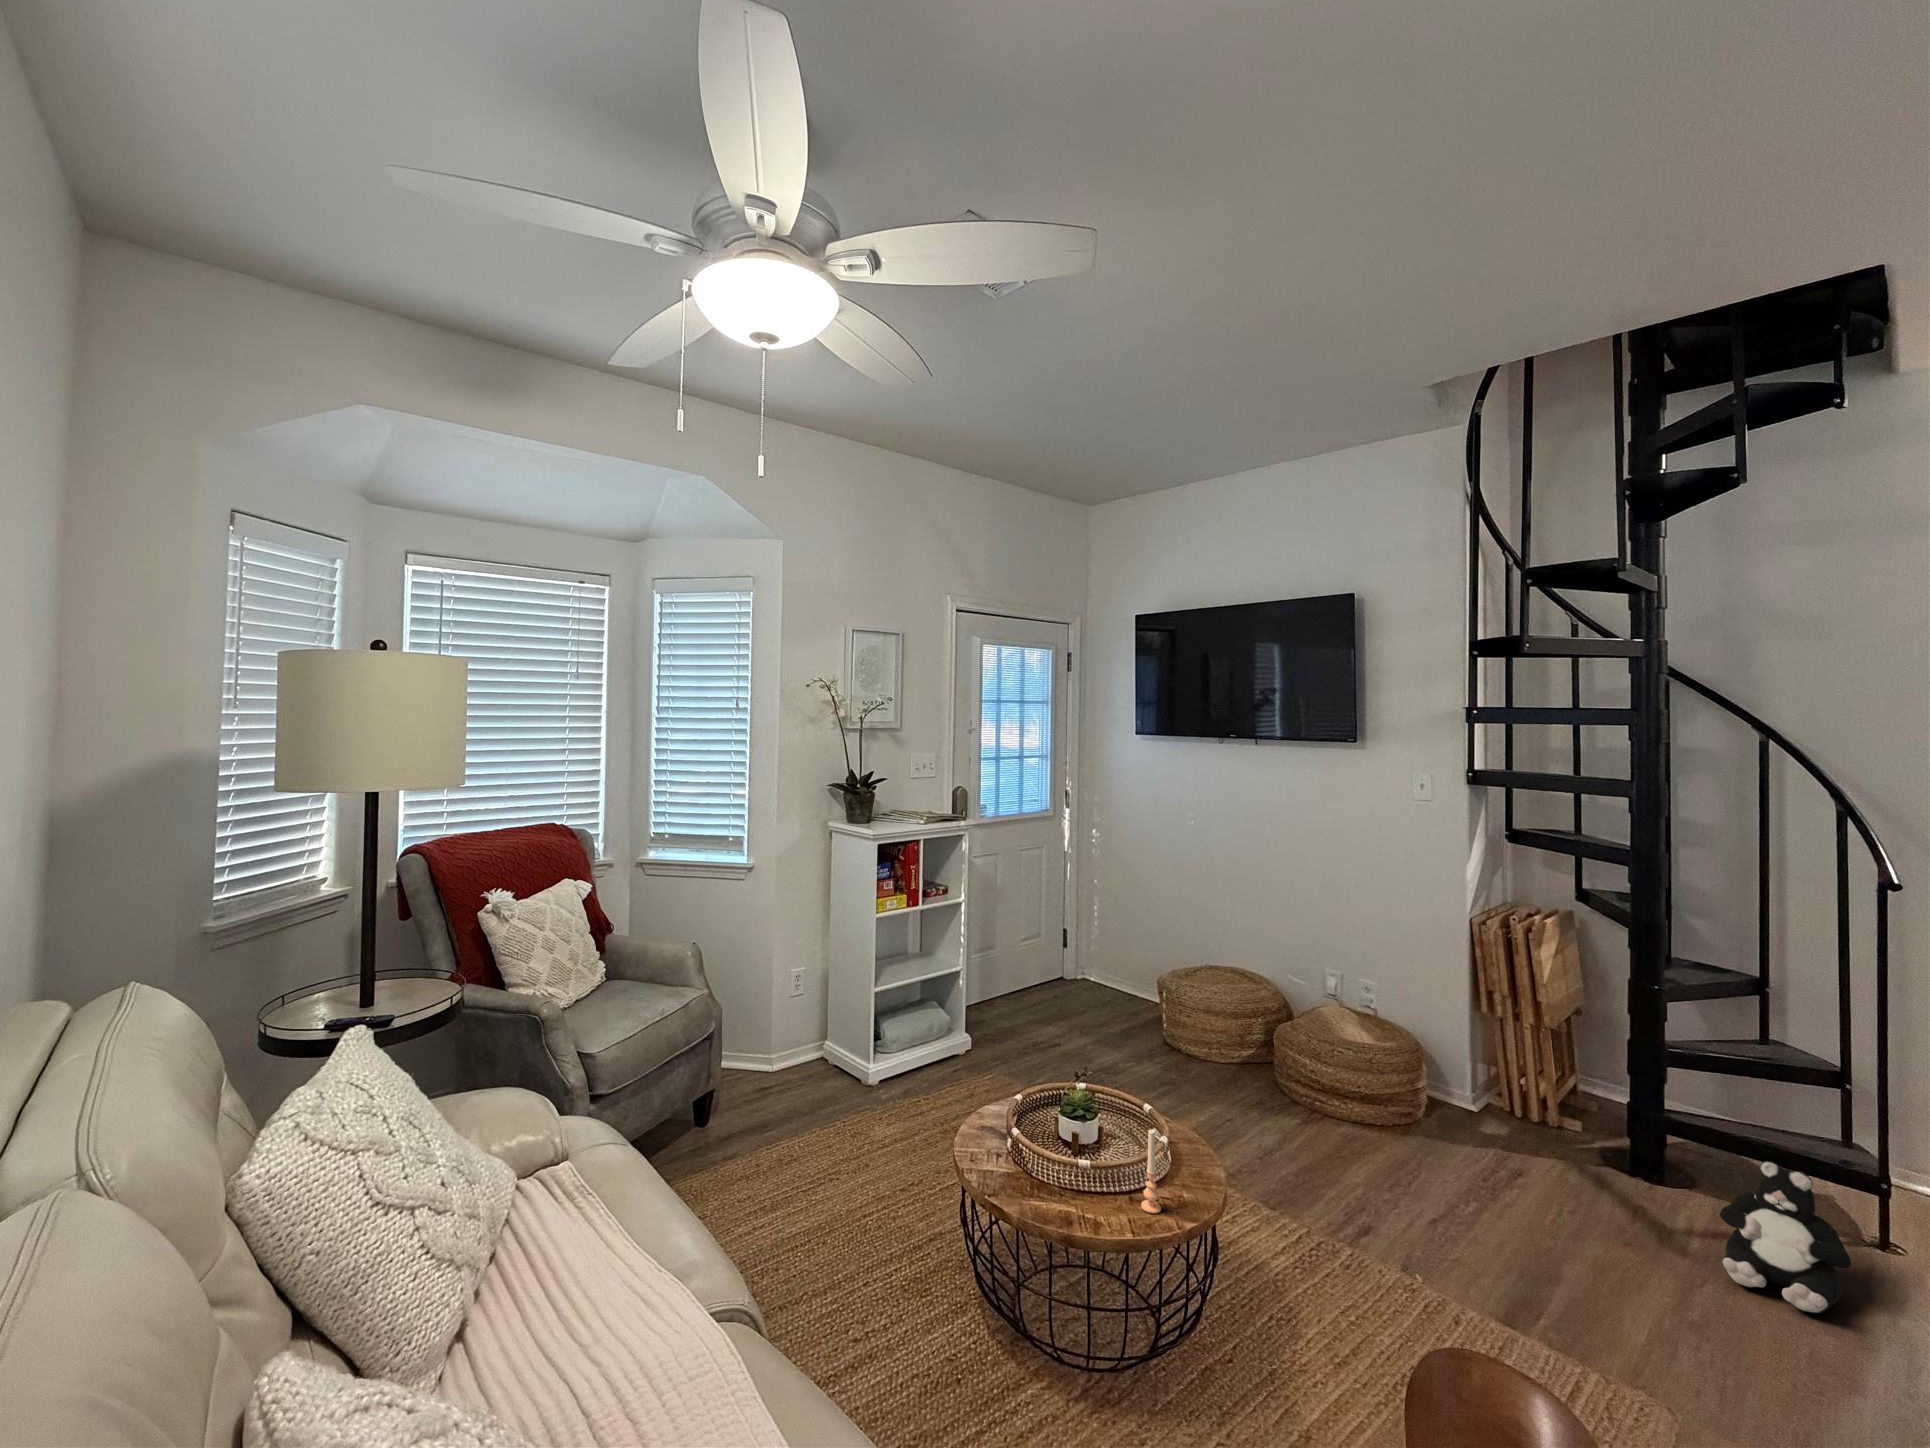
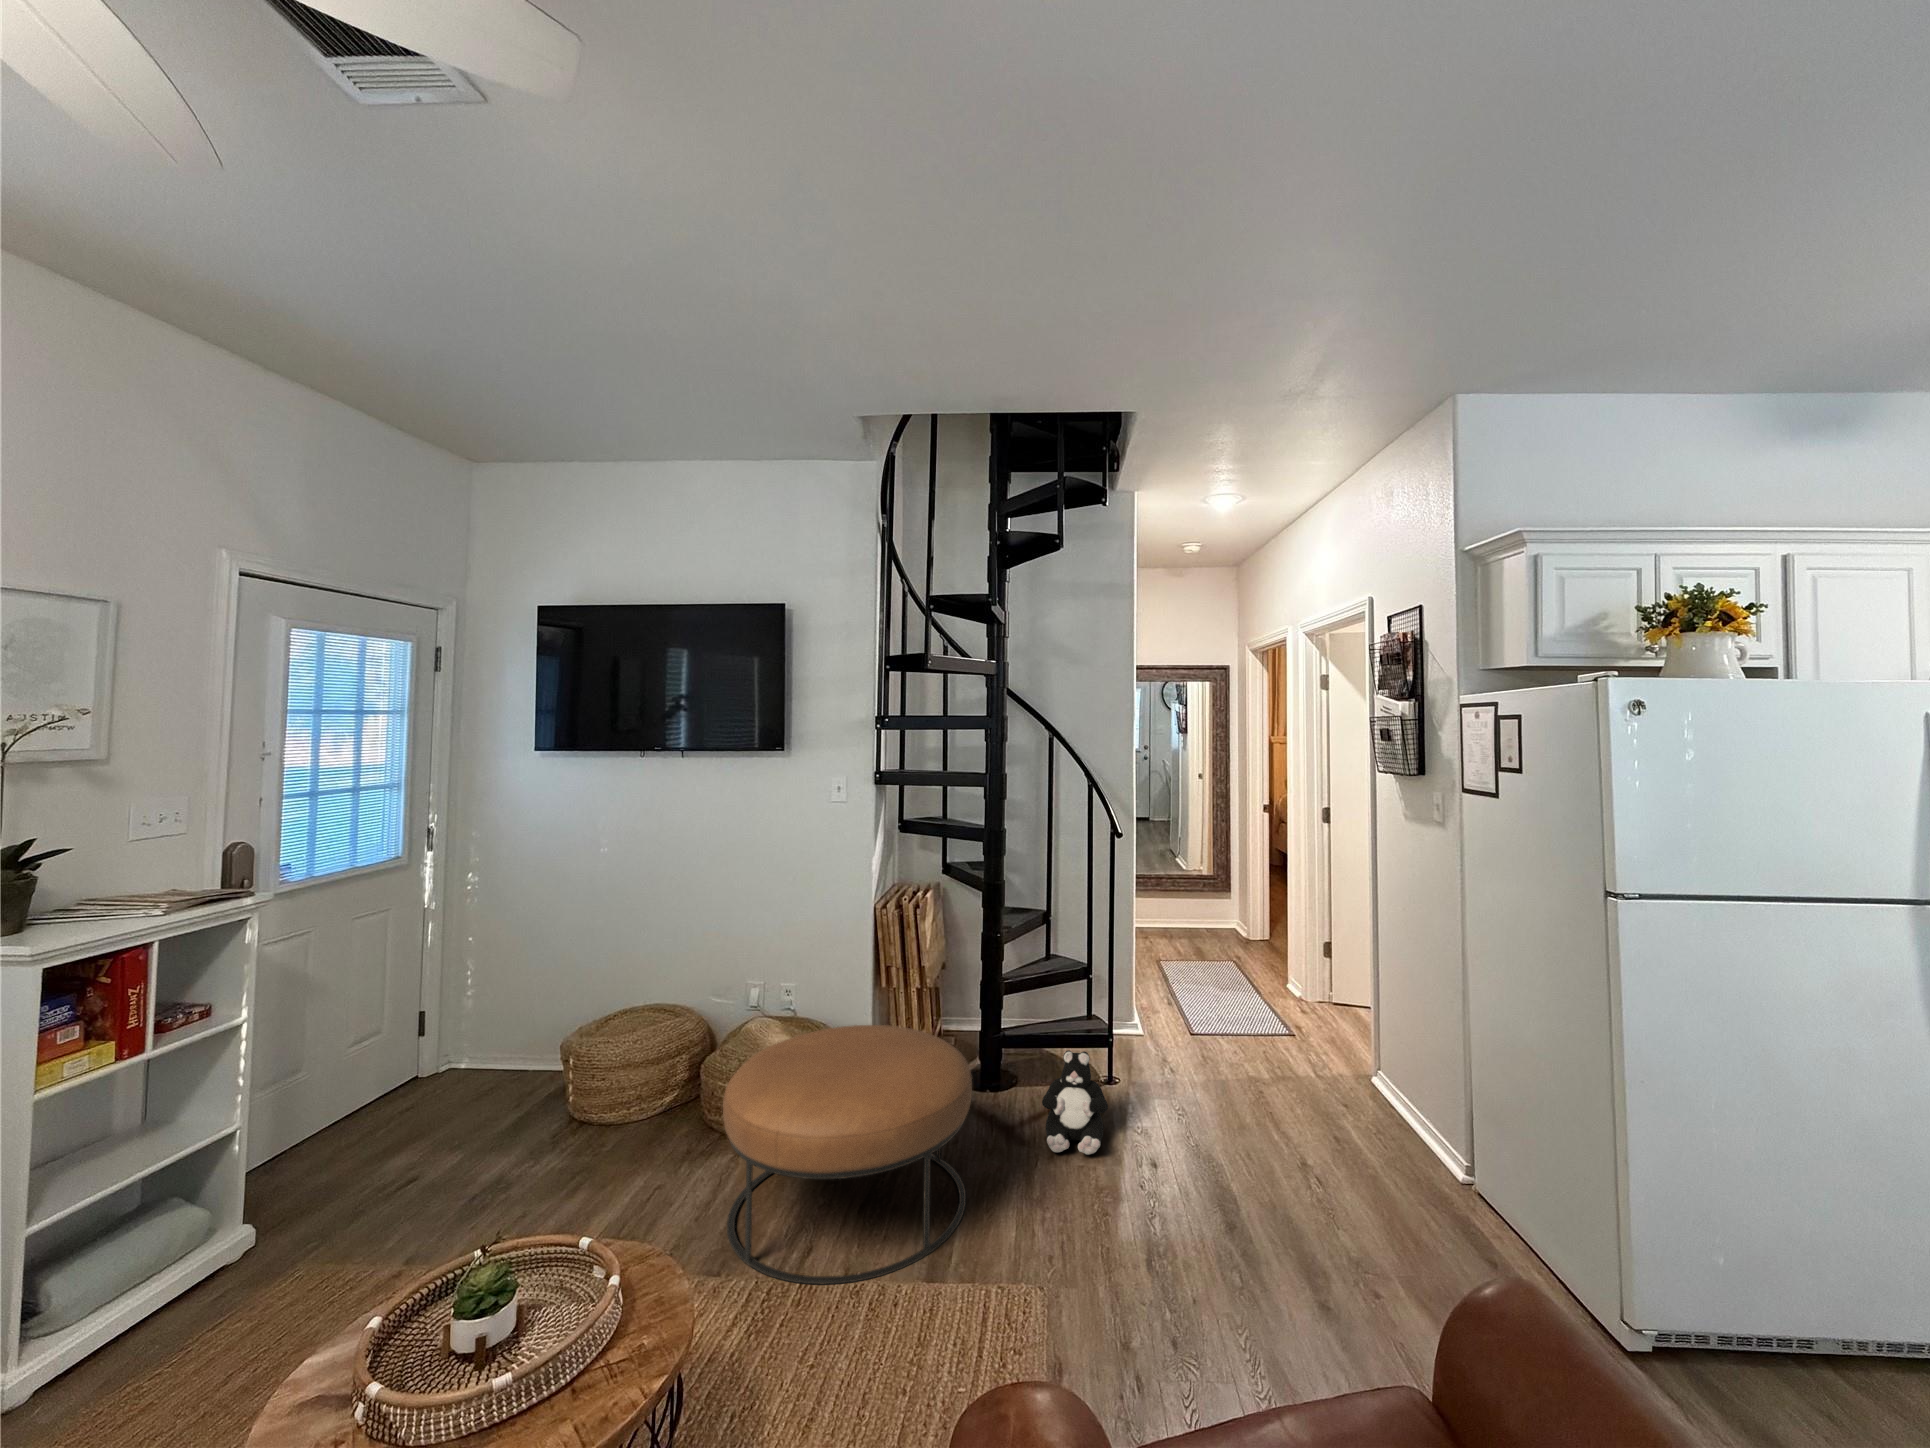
ottoman: none [1283,1026,1584,1301] -> present [723,1025,972,1285]
candle: present [1141,1129,1161,1213] -> none [589,1286,617,1401]

